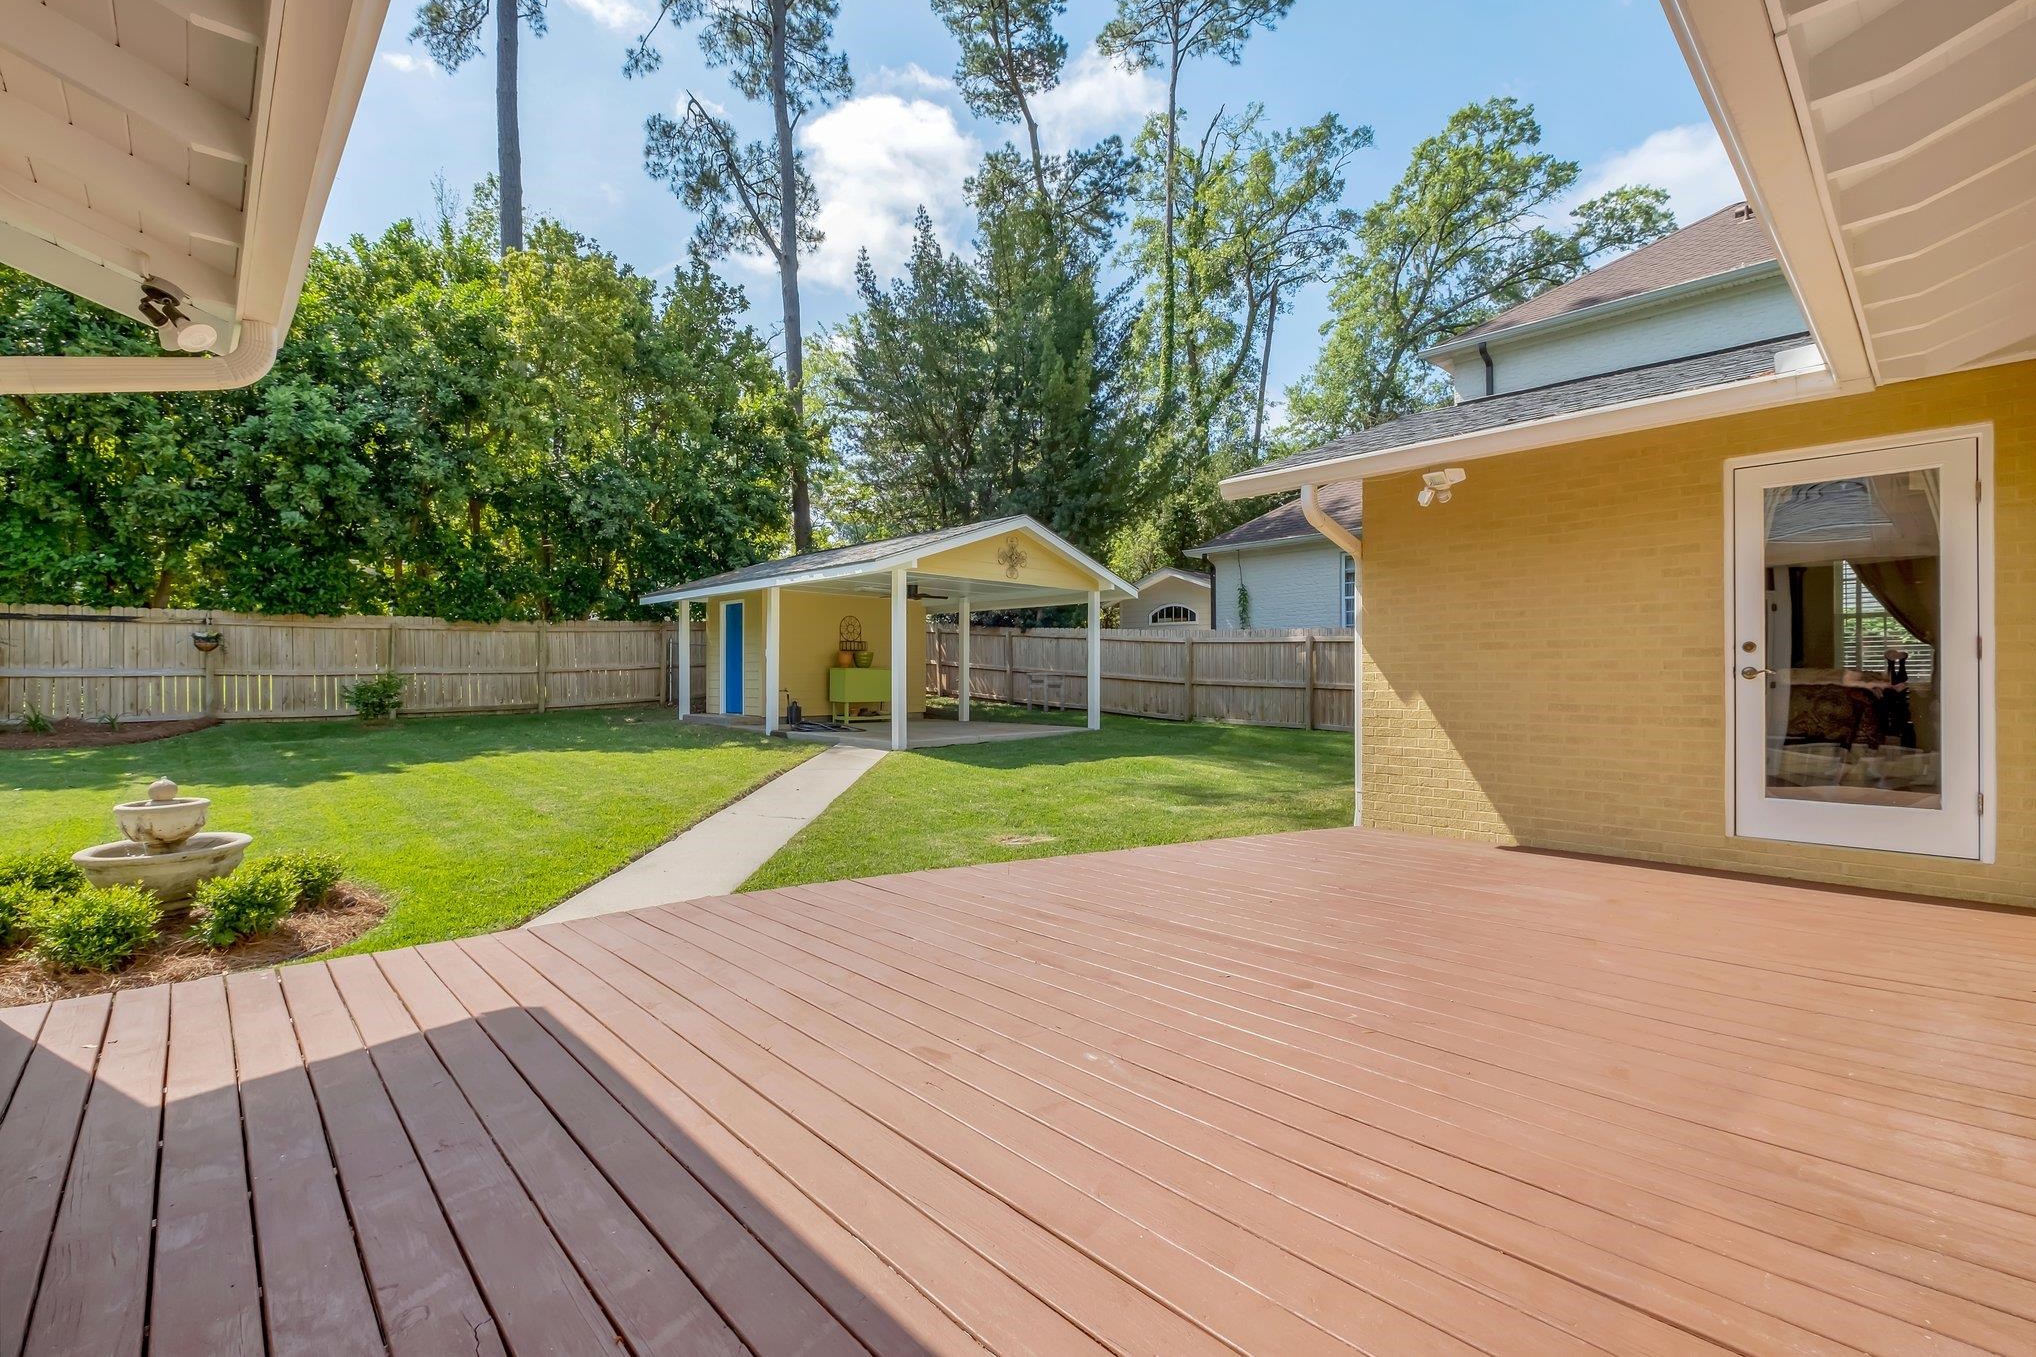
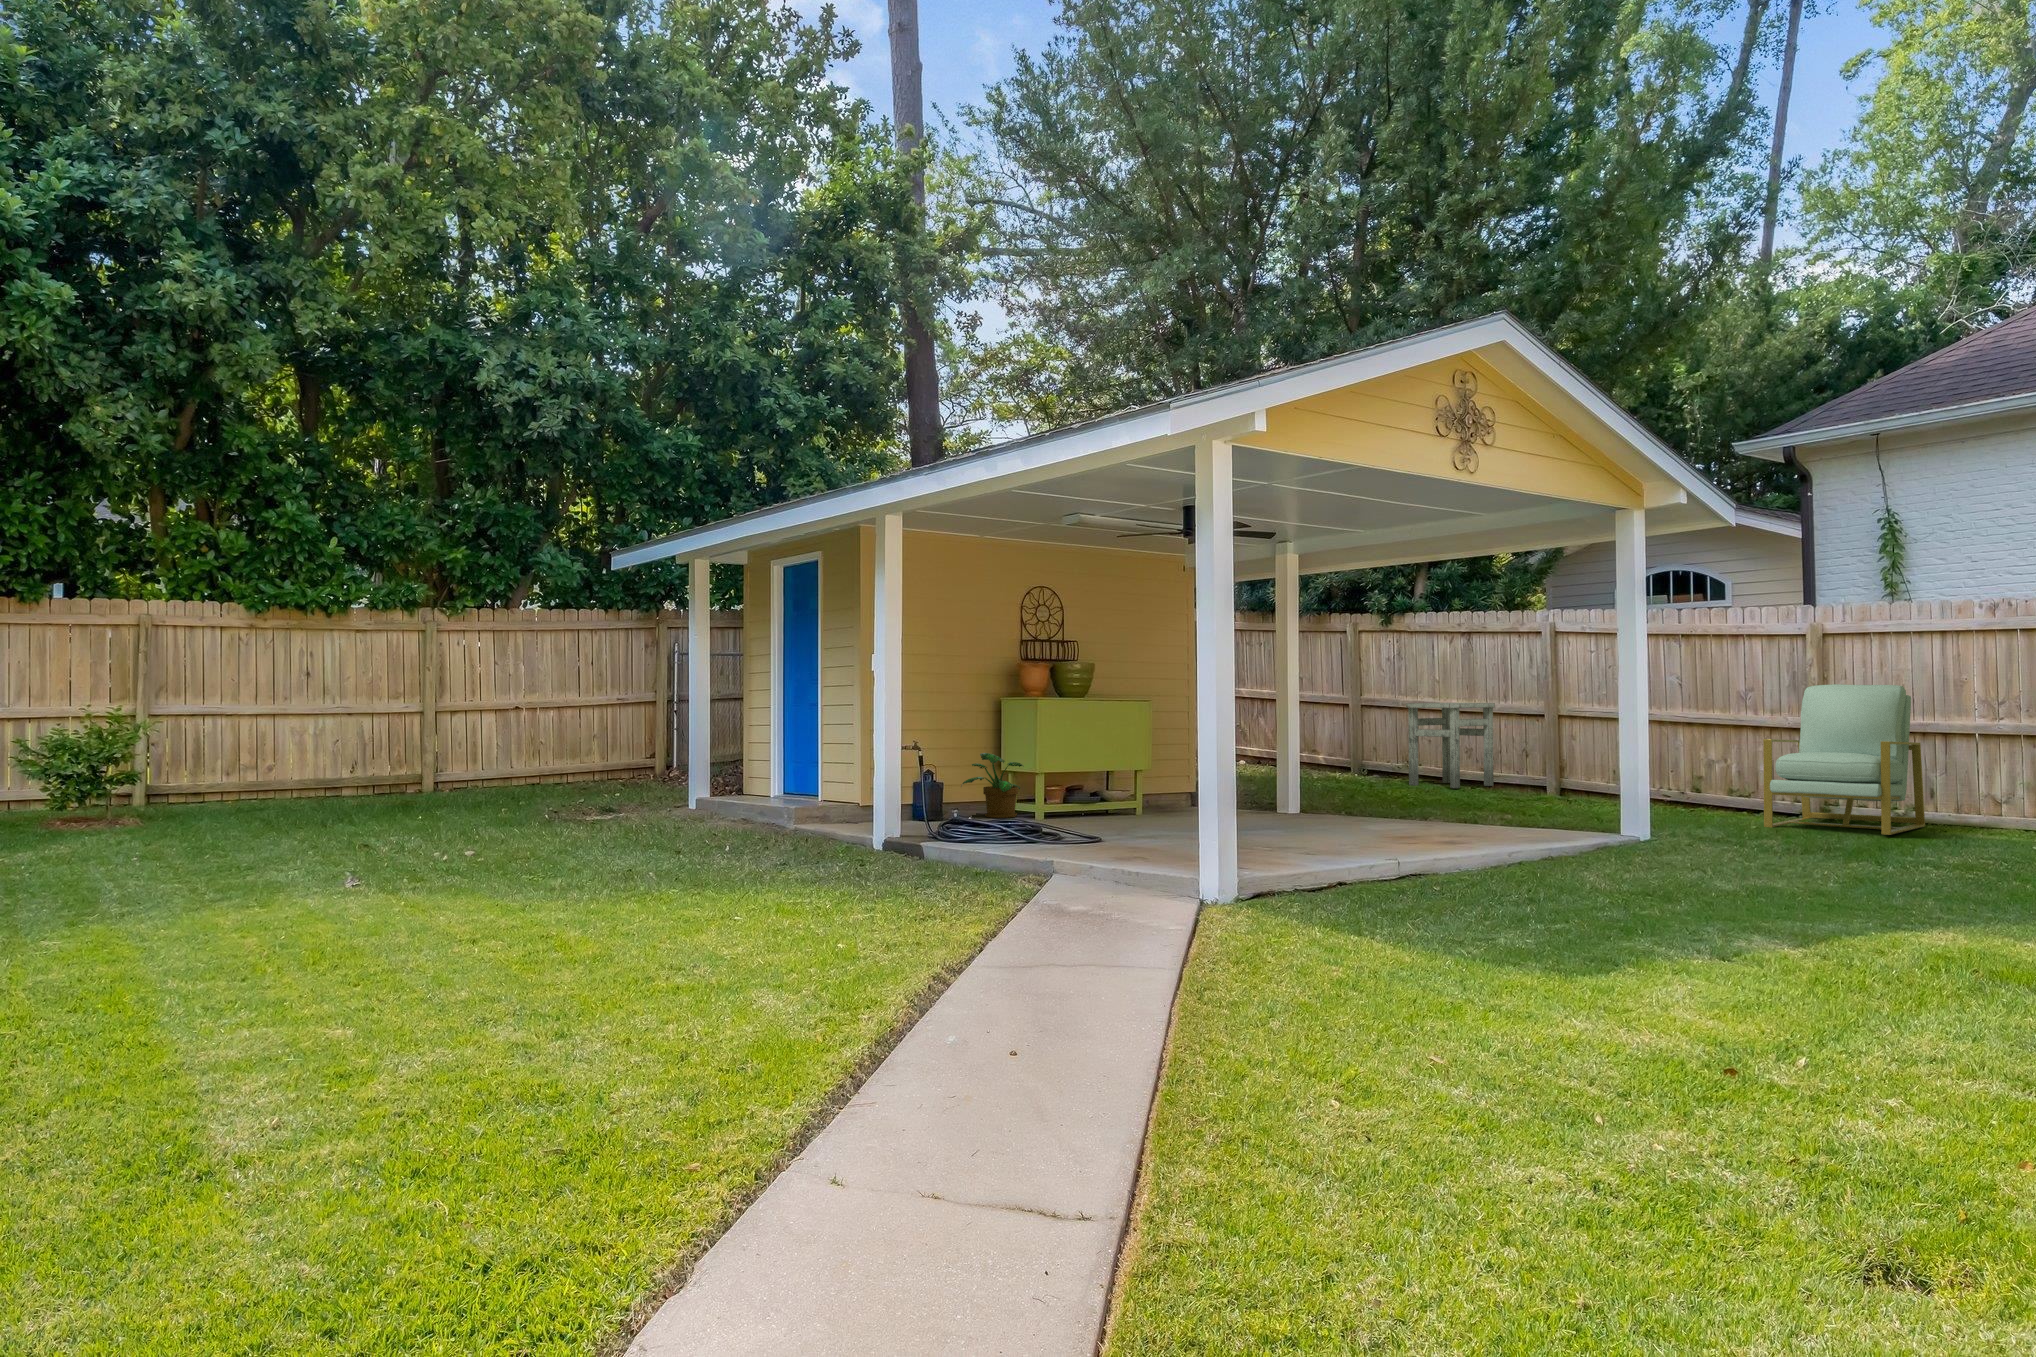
chair: none [1157,665,1223,727] -> present [1763,684,1925,835]
potted plant: none [810,694,839,723] -> present [961,753,1023,818]

